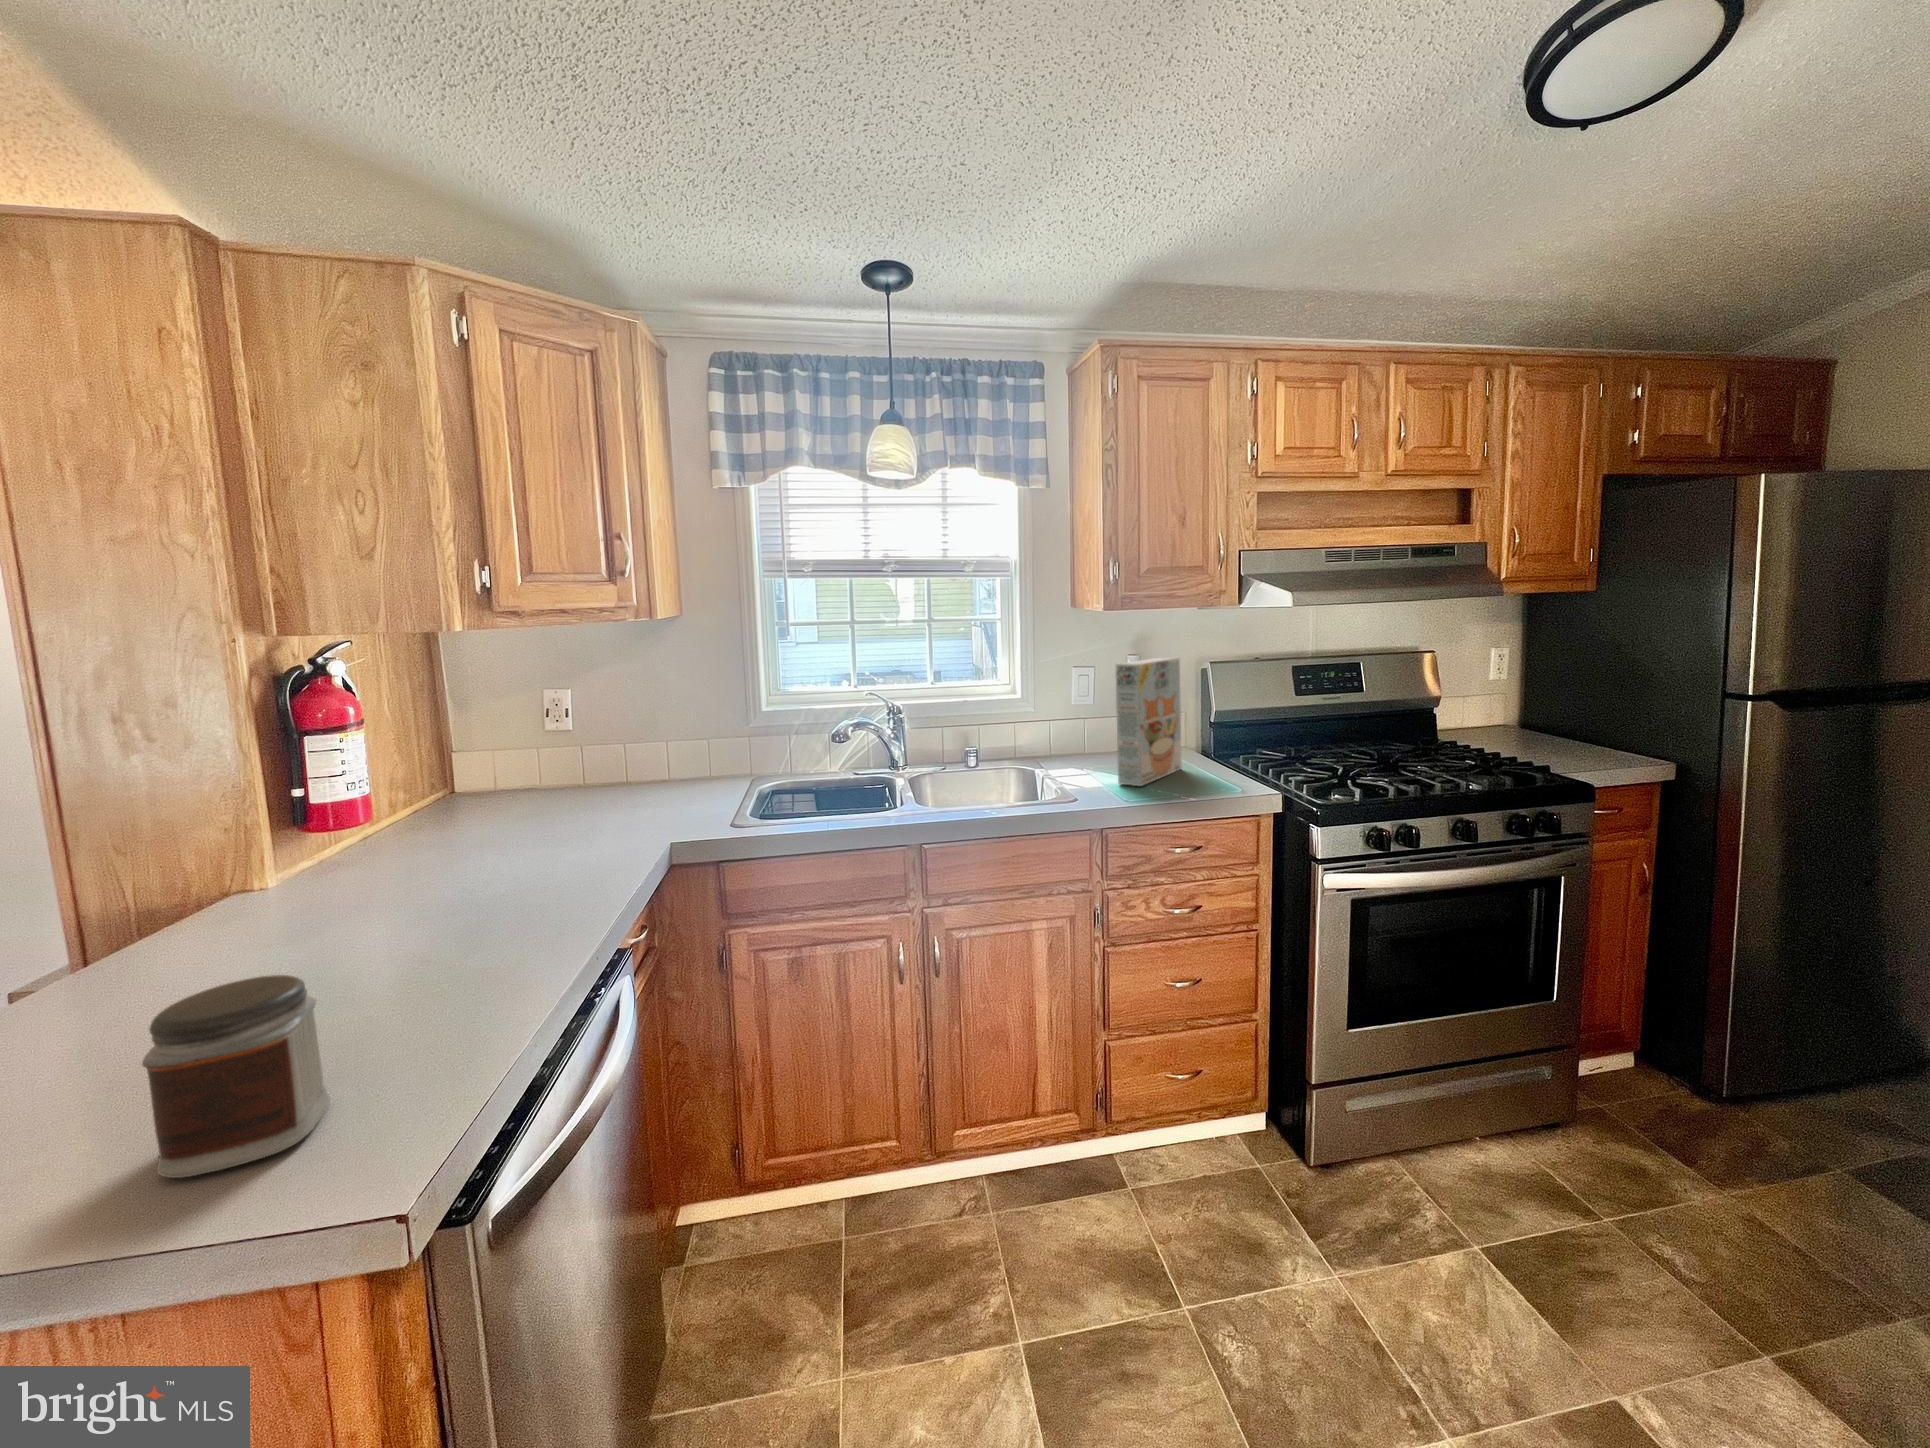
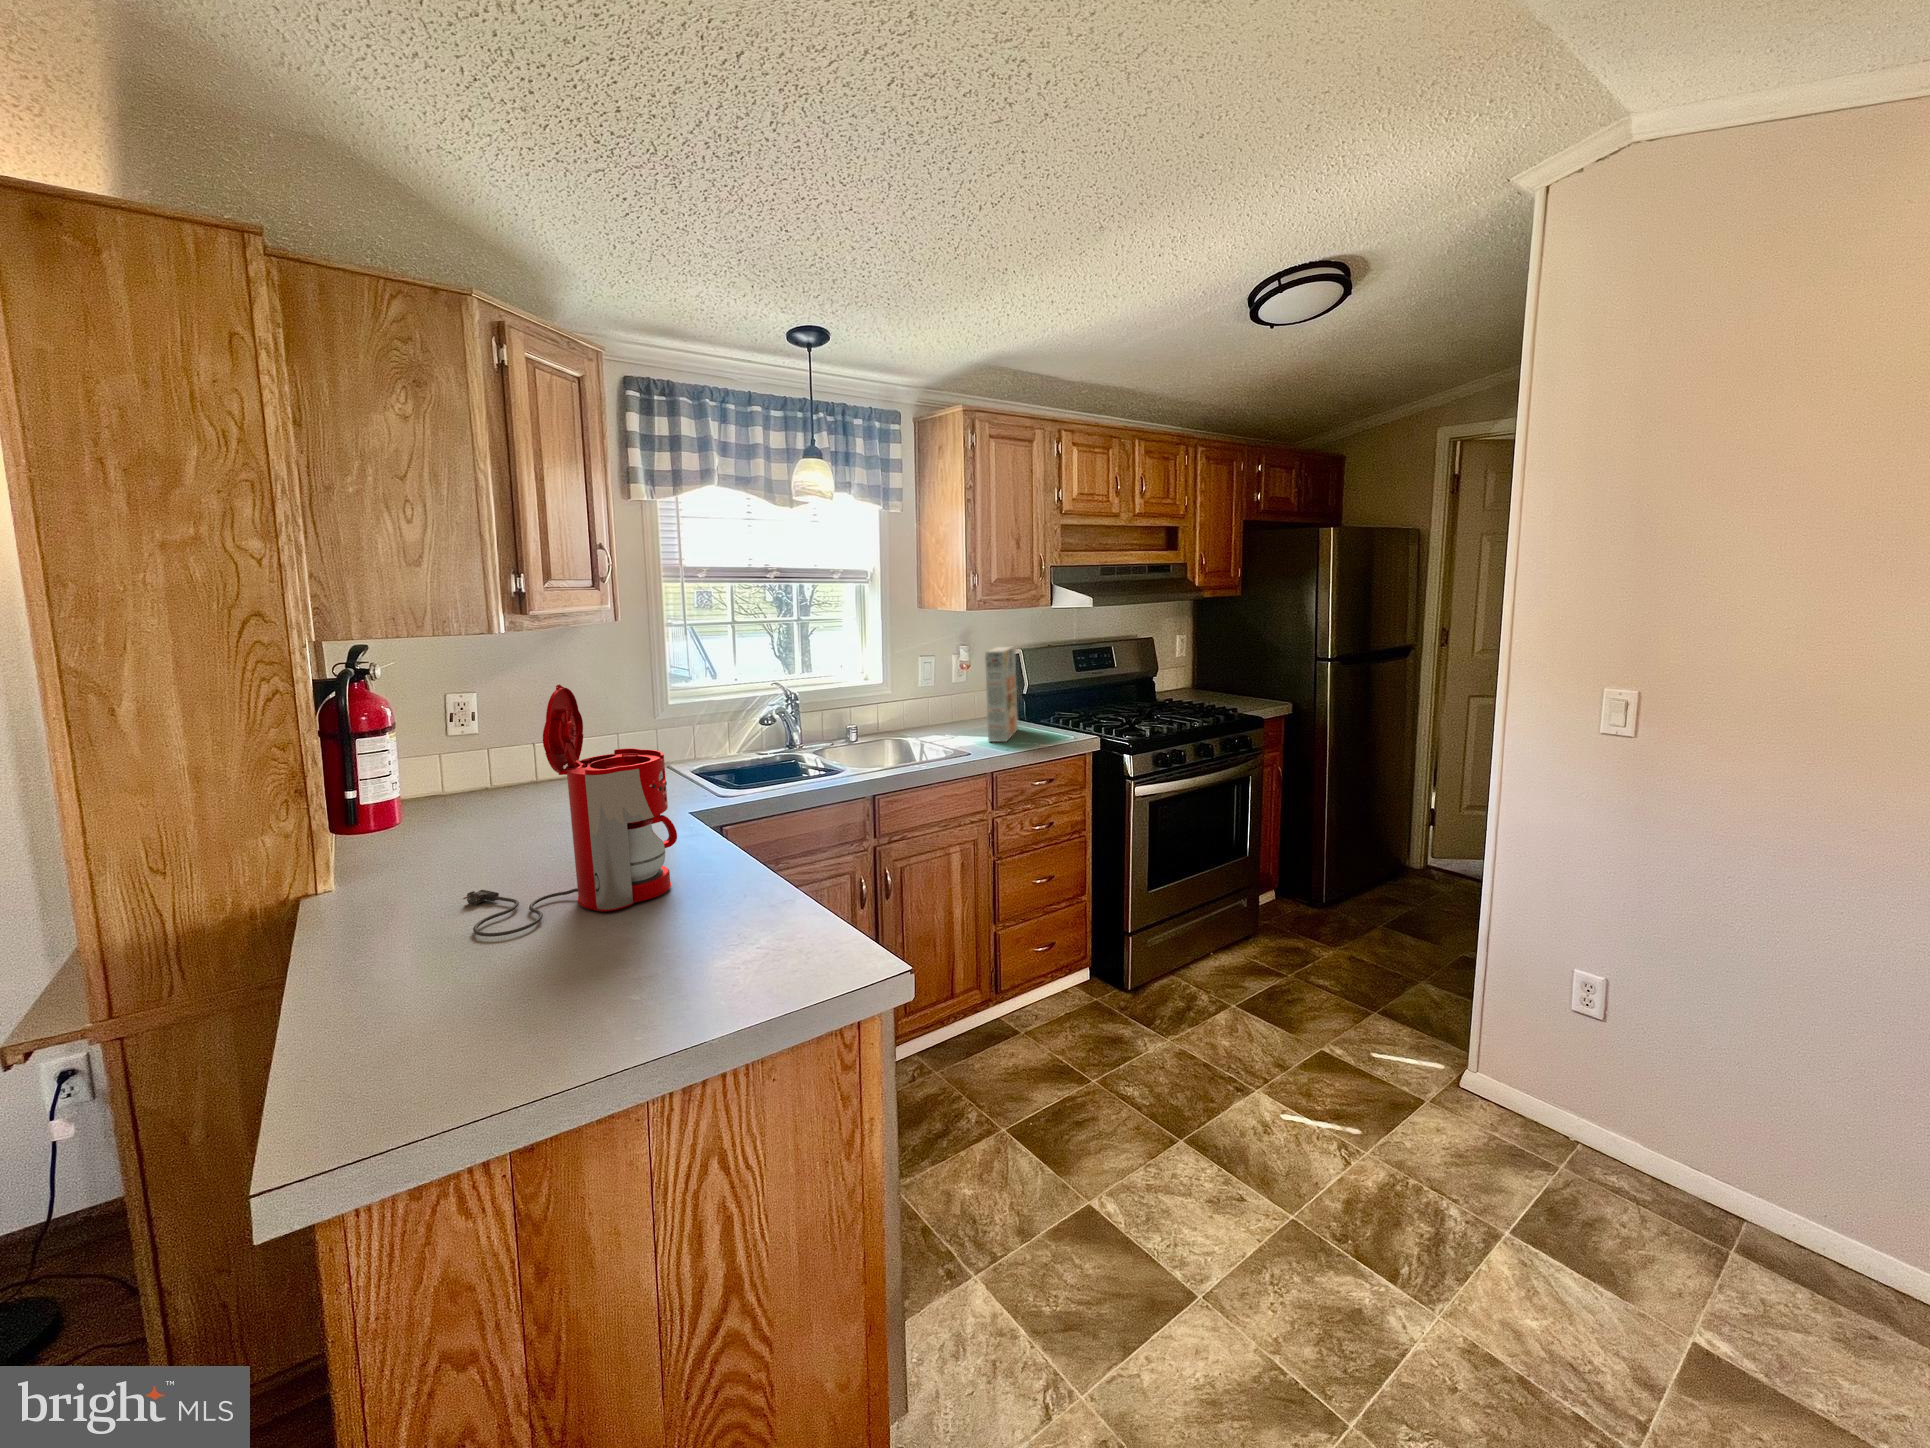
coffee maker: none [251,691,512,979] -> present [463,685,677,937]
jar: present [142,975,330,1178] -> none [659,879,765,1014]

